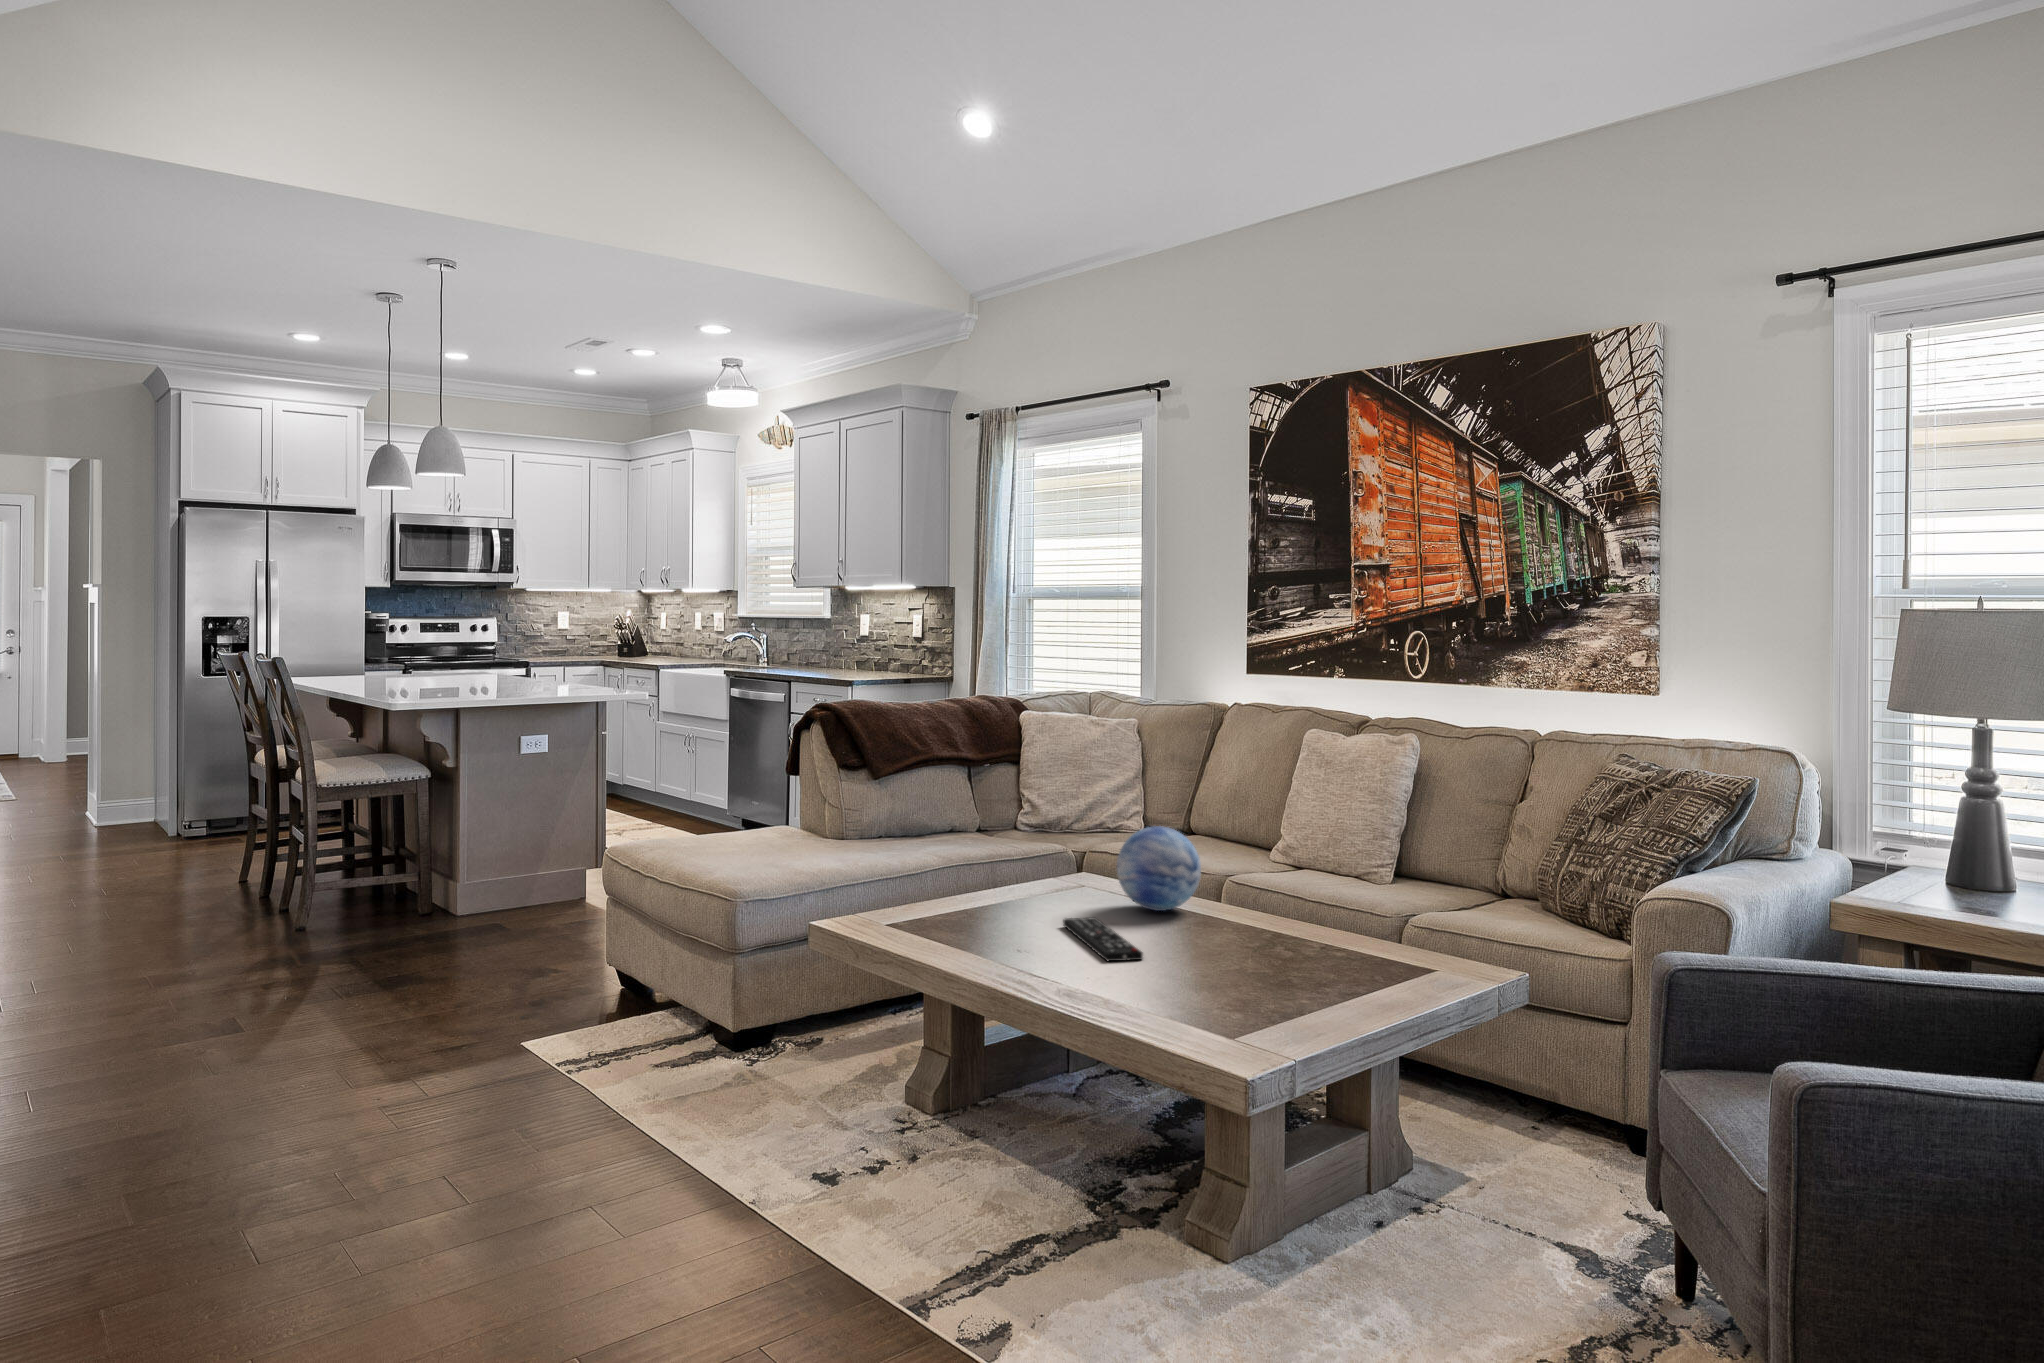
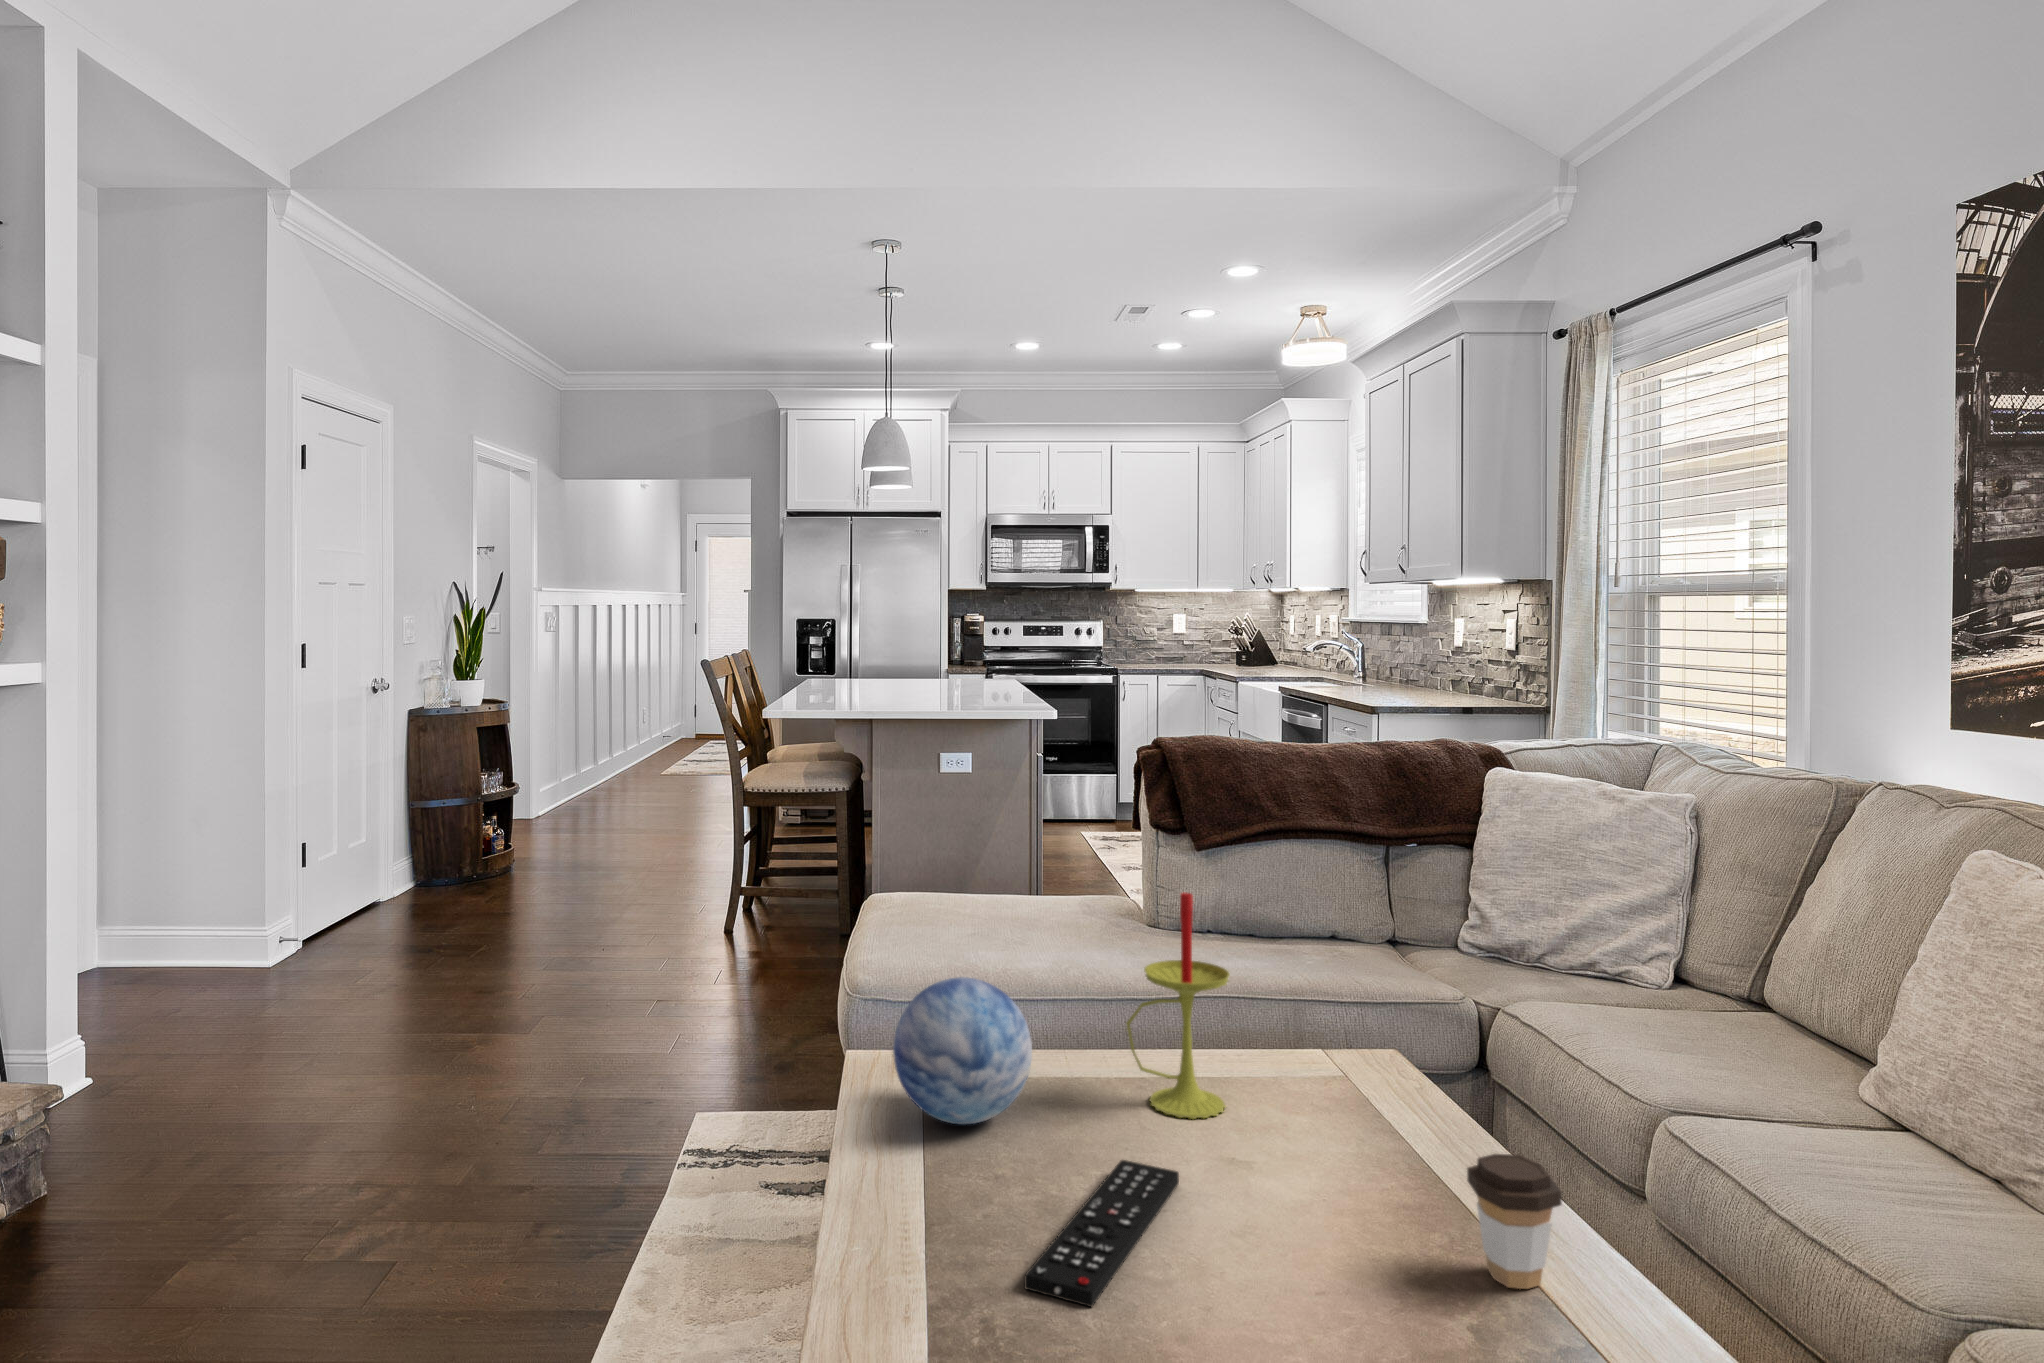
candle: none [1013,773,1063,906] -> present [1126,892,1230,1119]
decorative orb: present [1117,826,1201,911] -> present [893,977,1032,1124]
coffee cup: none [1243,867,1284,924] -> present [1467,1154,1562,1289]

